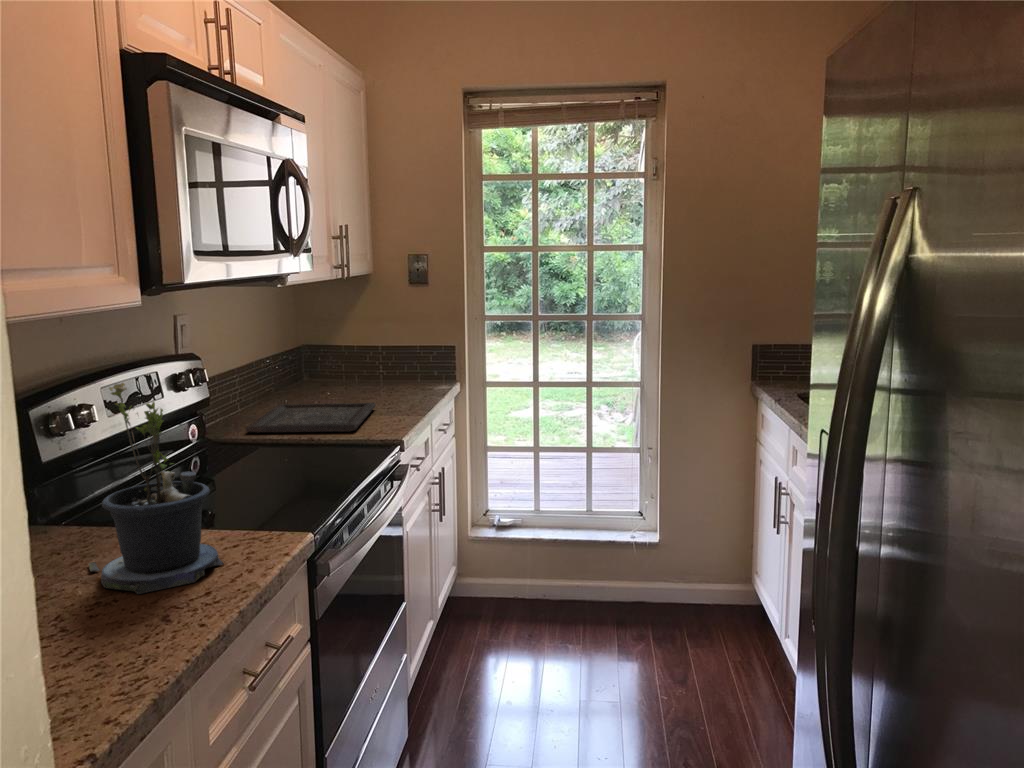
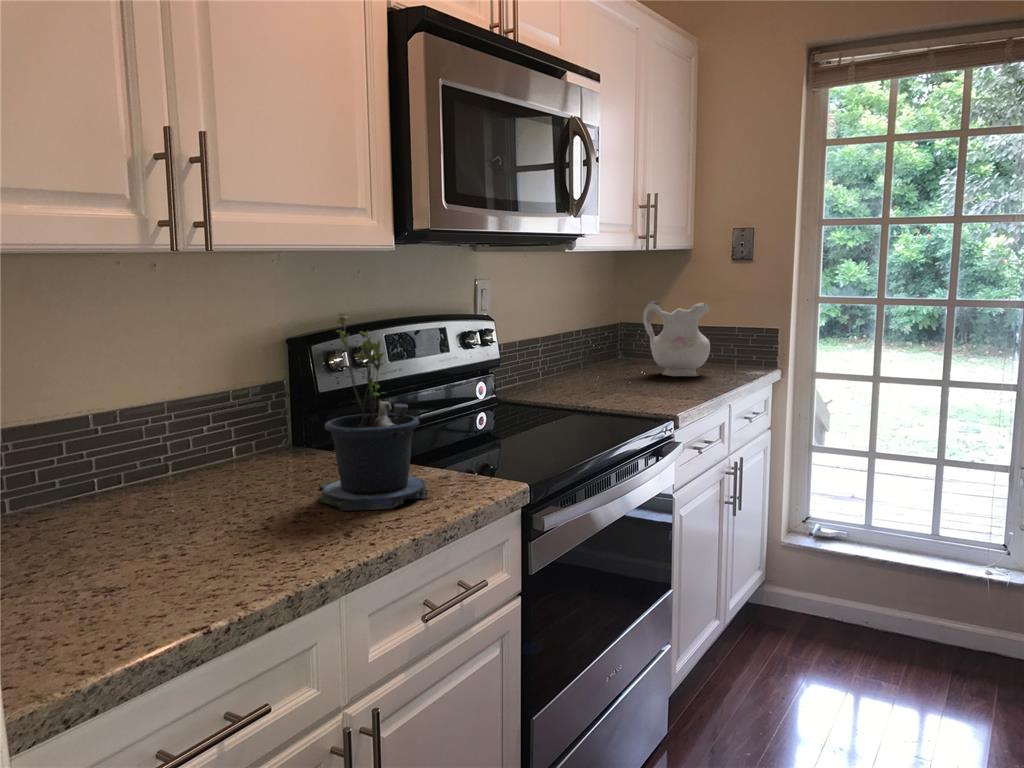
ceramic pitcher: none [339,327,404,398] -> present [643,301,710,376]
tray: present [246,403,375,433] -> none [530,375,669,403]

